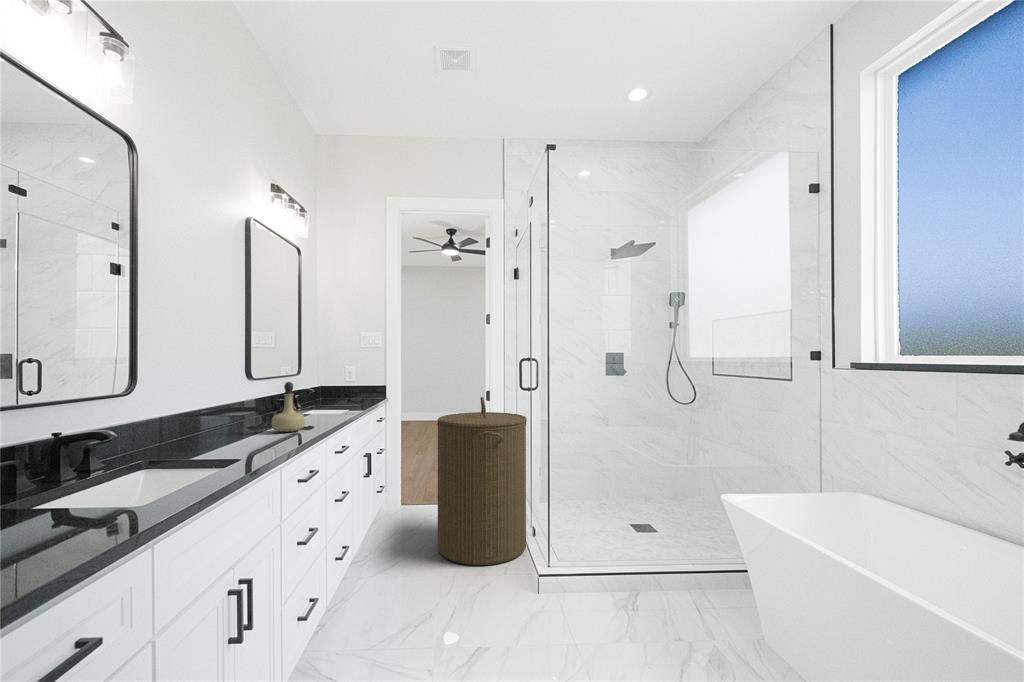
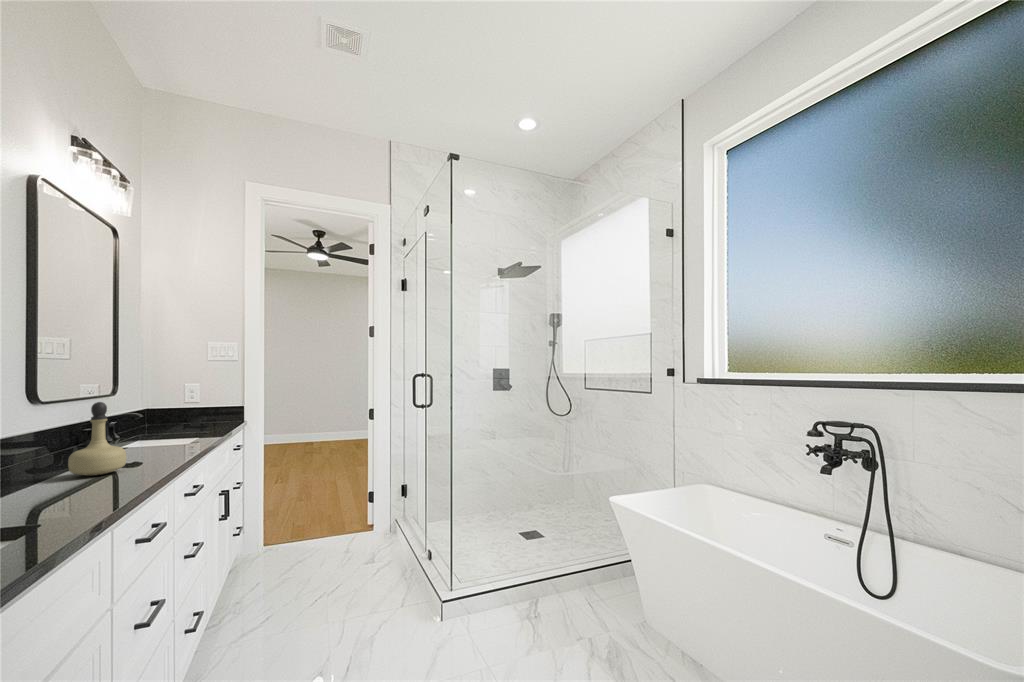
laundry hamper: present [437,397,527,565] -> none [315,412,425,616]

